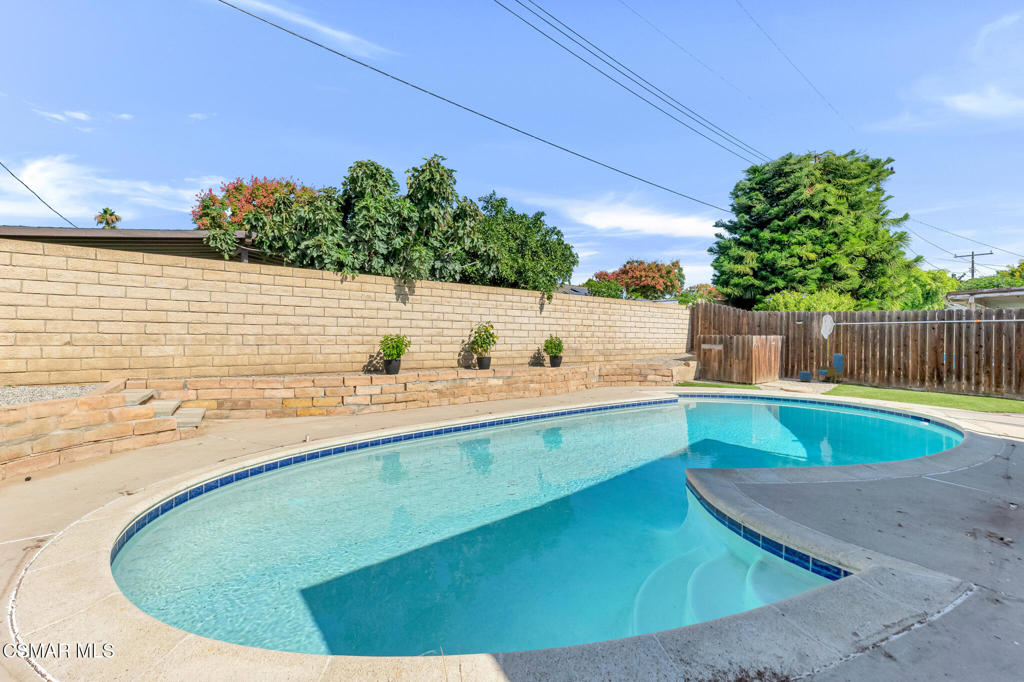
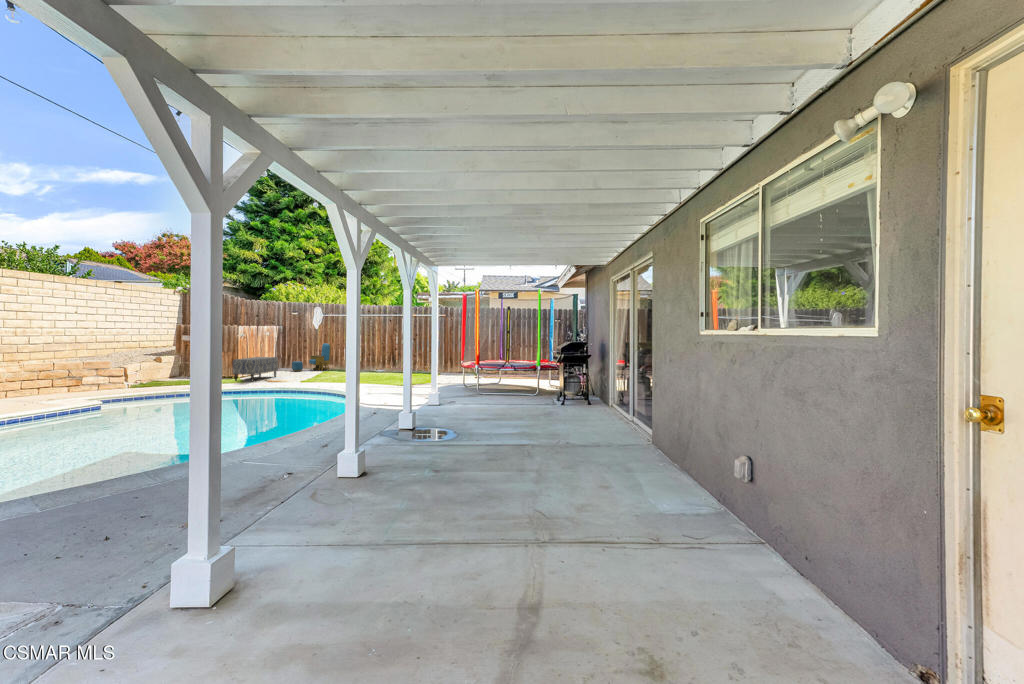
bench: none [747,366,789,390] -> present [233,357,278,381]

